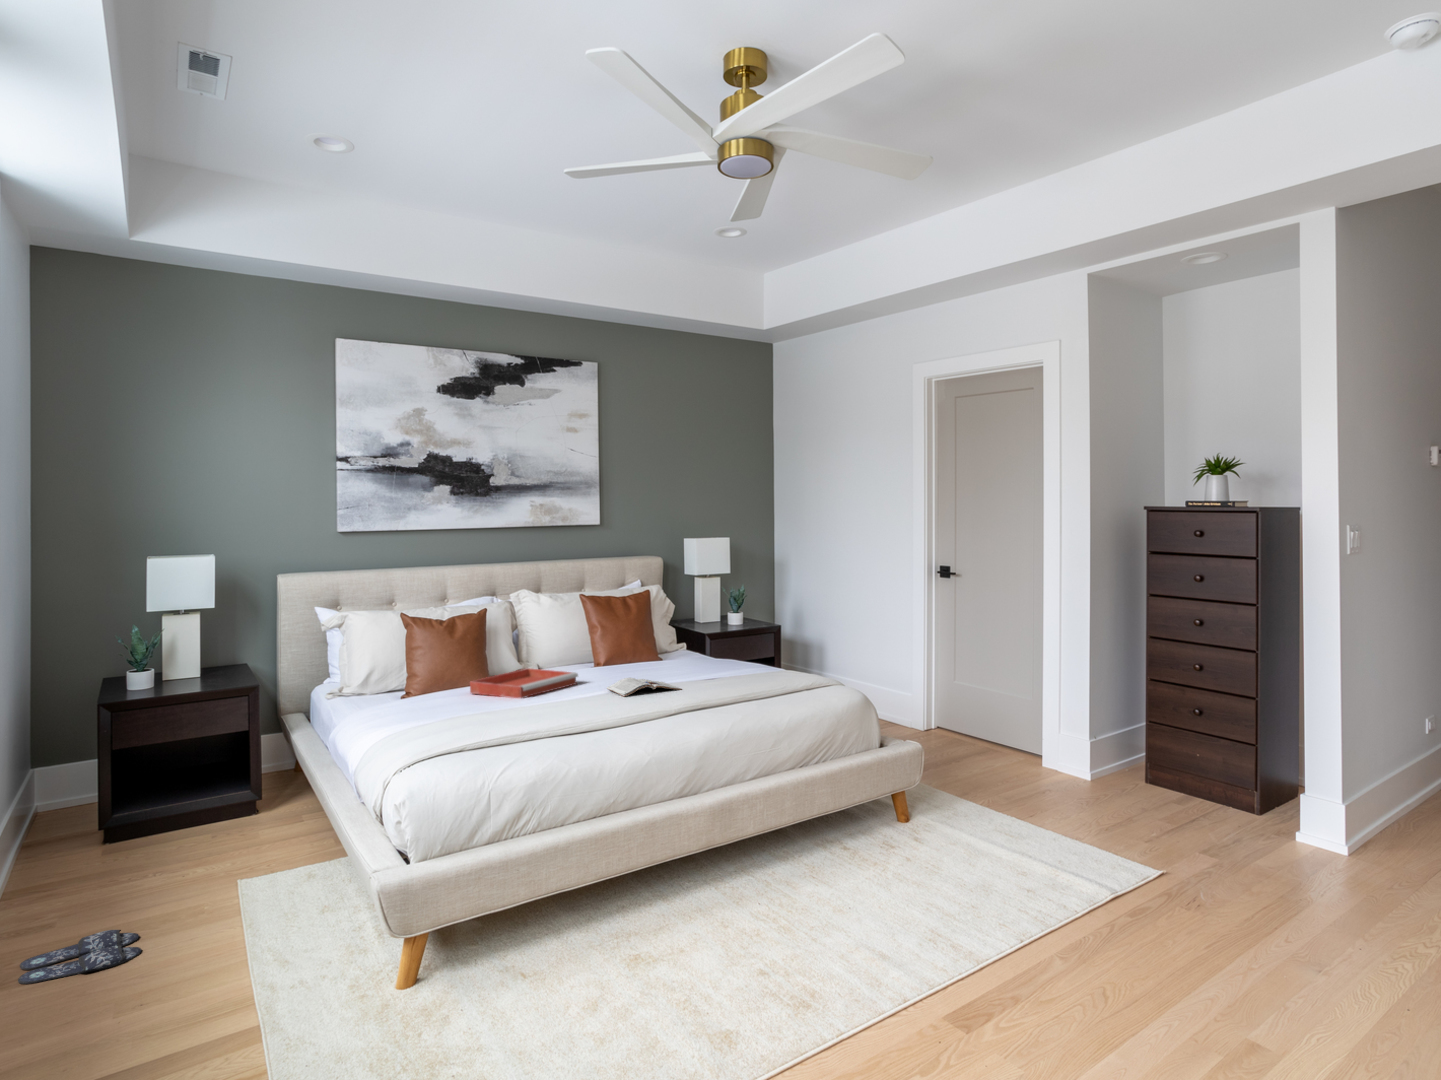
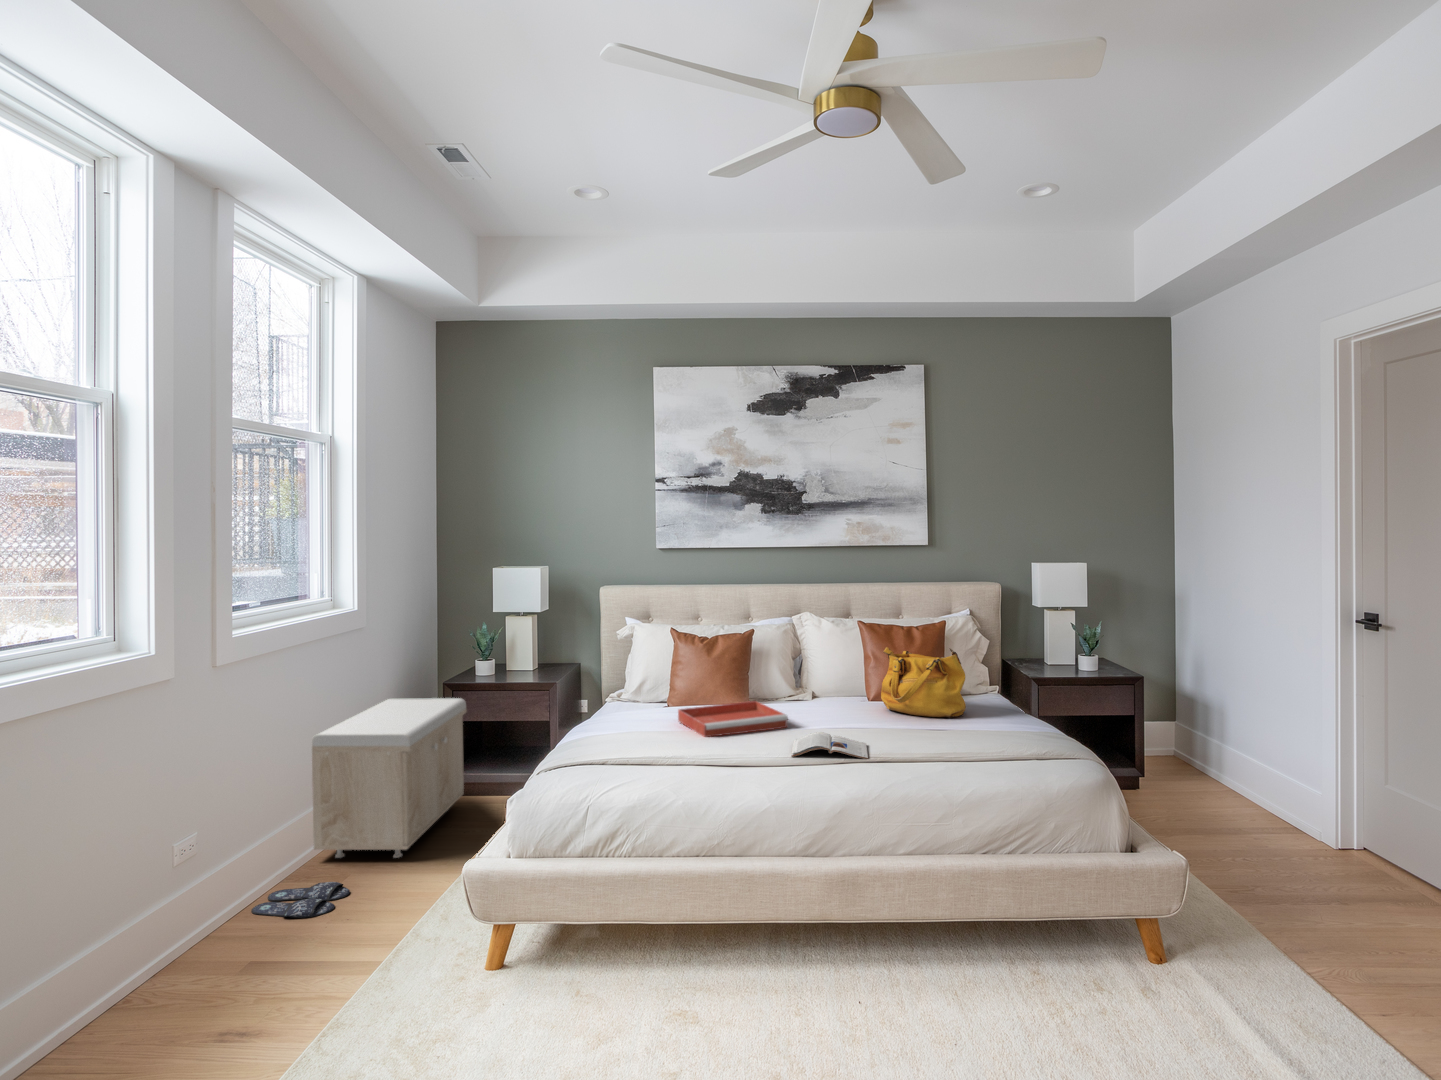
handbag: none [623,606,696,664] -> present [881,647,966,718]
storage bench: none [22,714,172,919] -> present [312,698,467,858]

